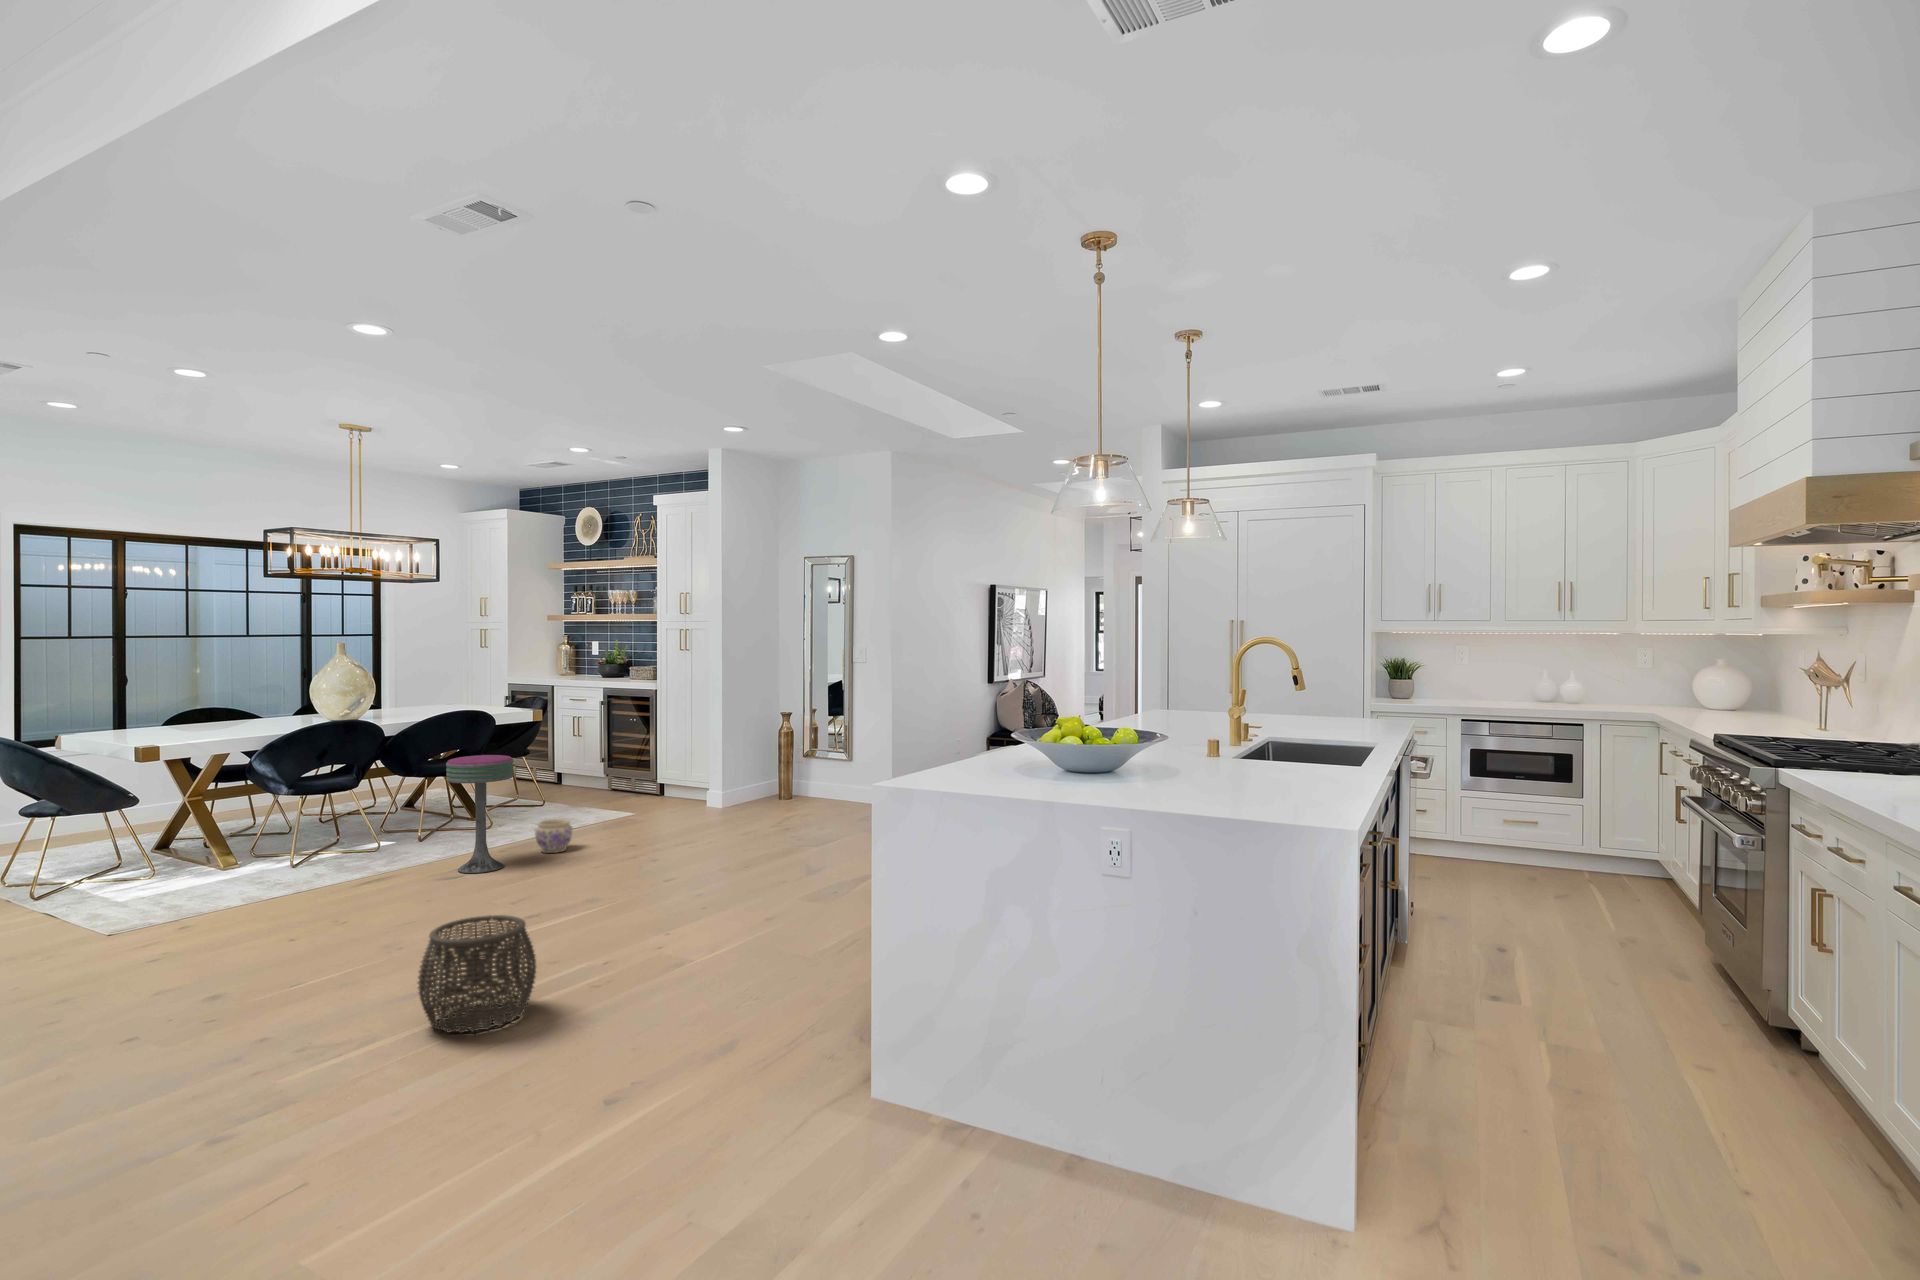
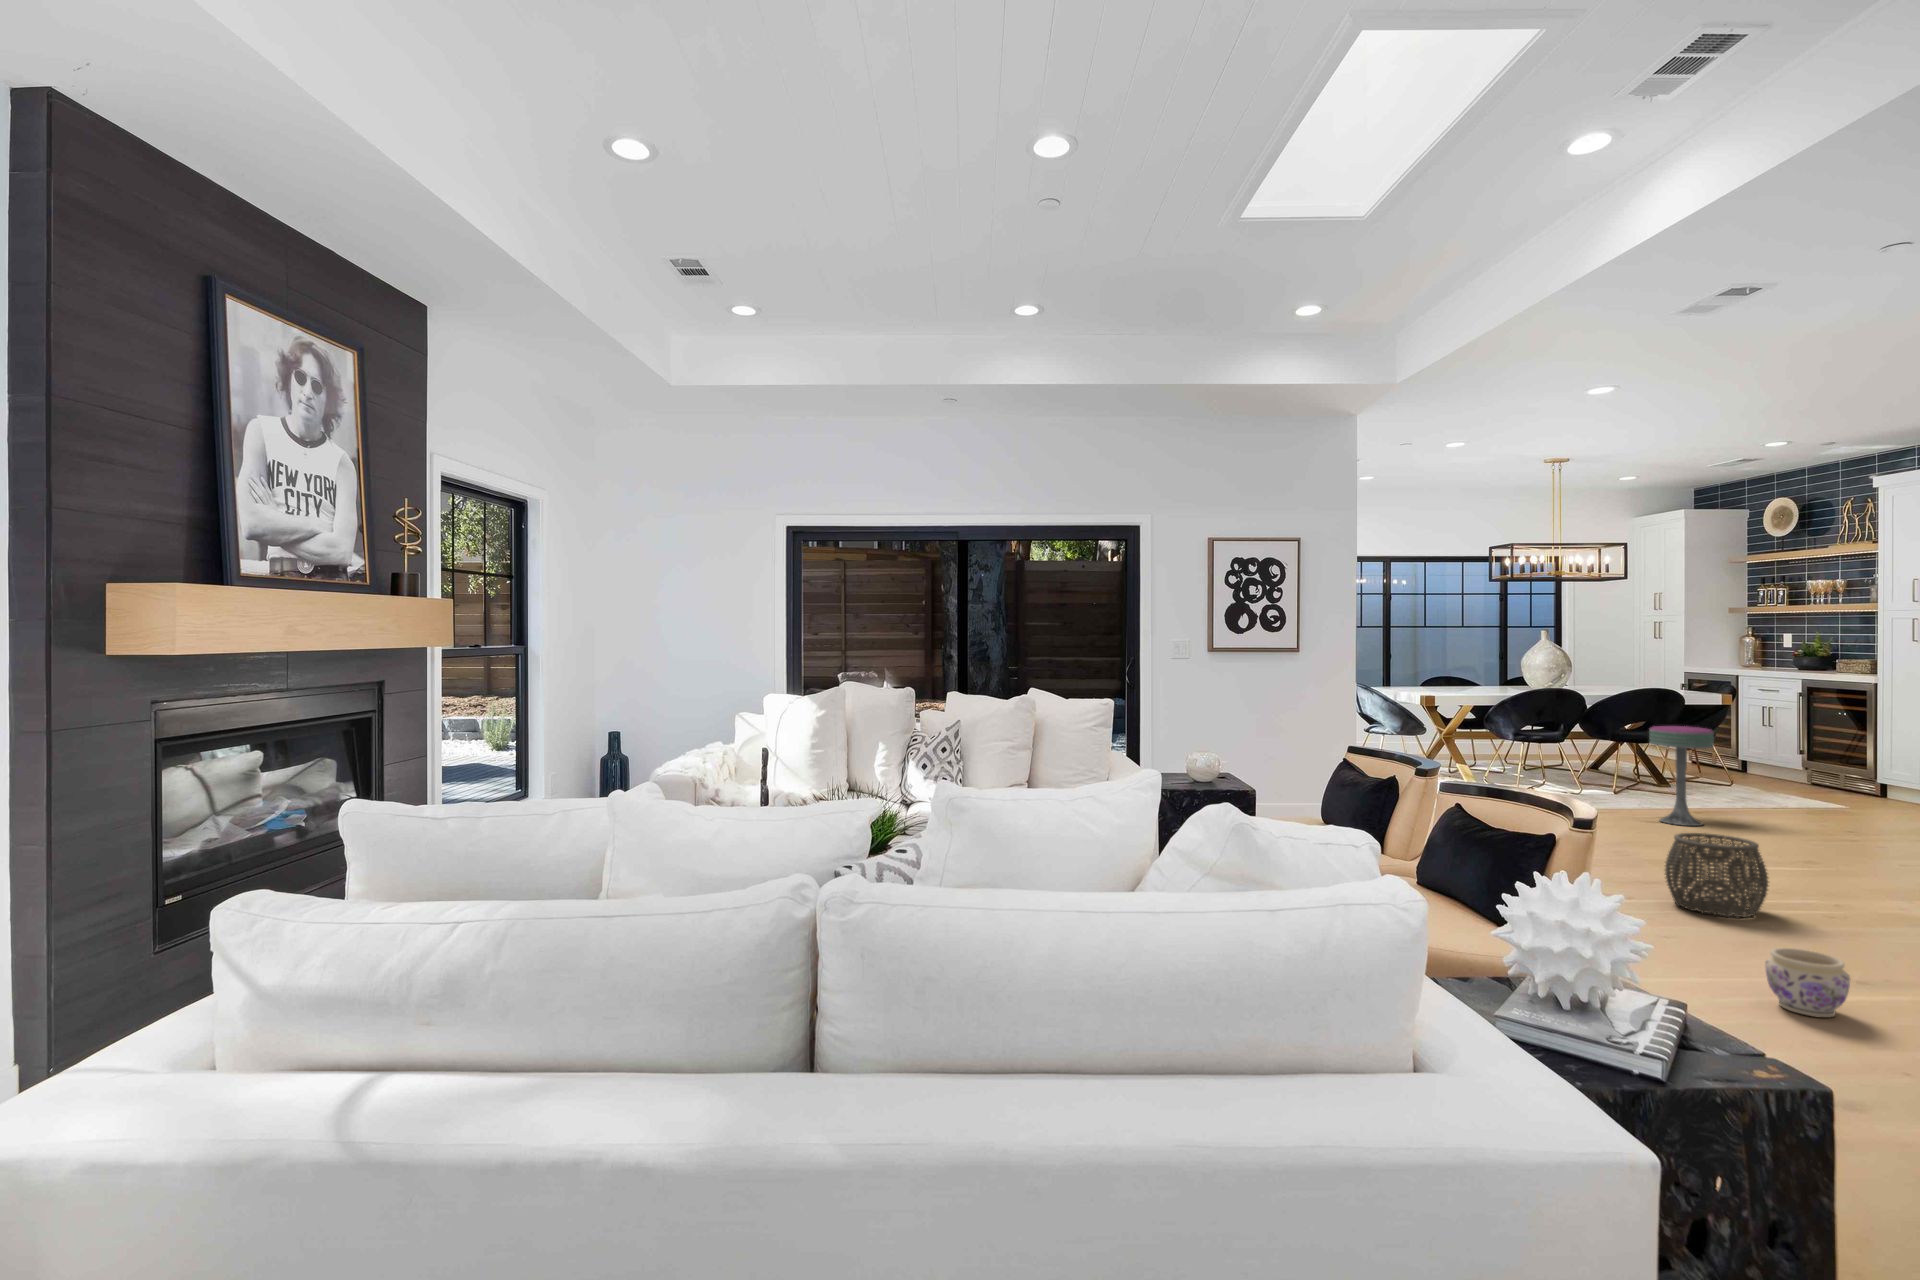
planter: present [535,819,573,853] -> present [1765,948,1850,1018]

